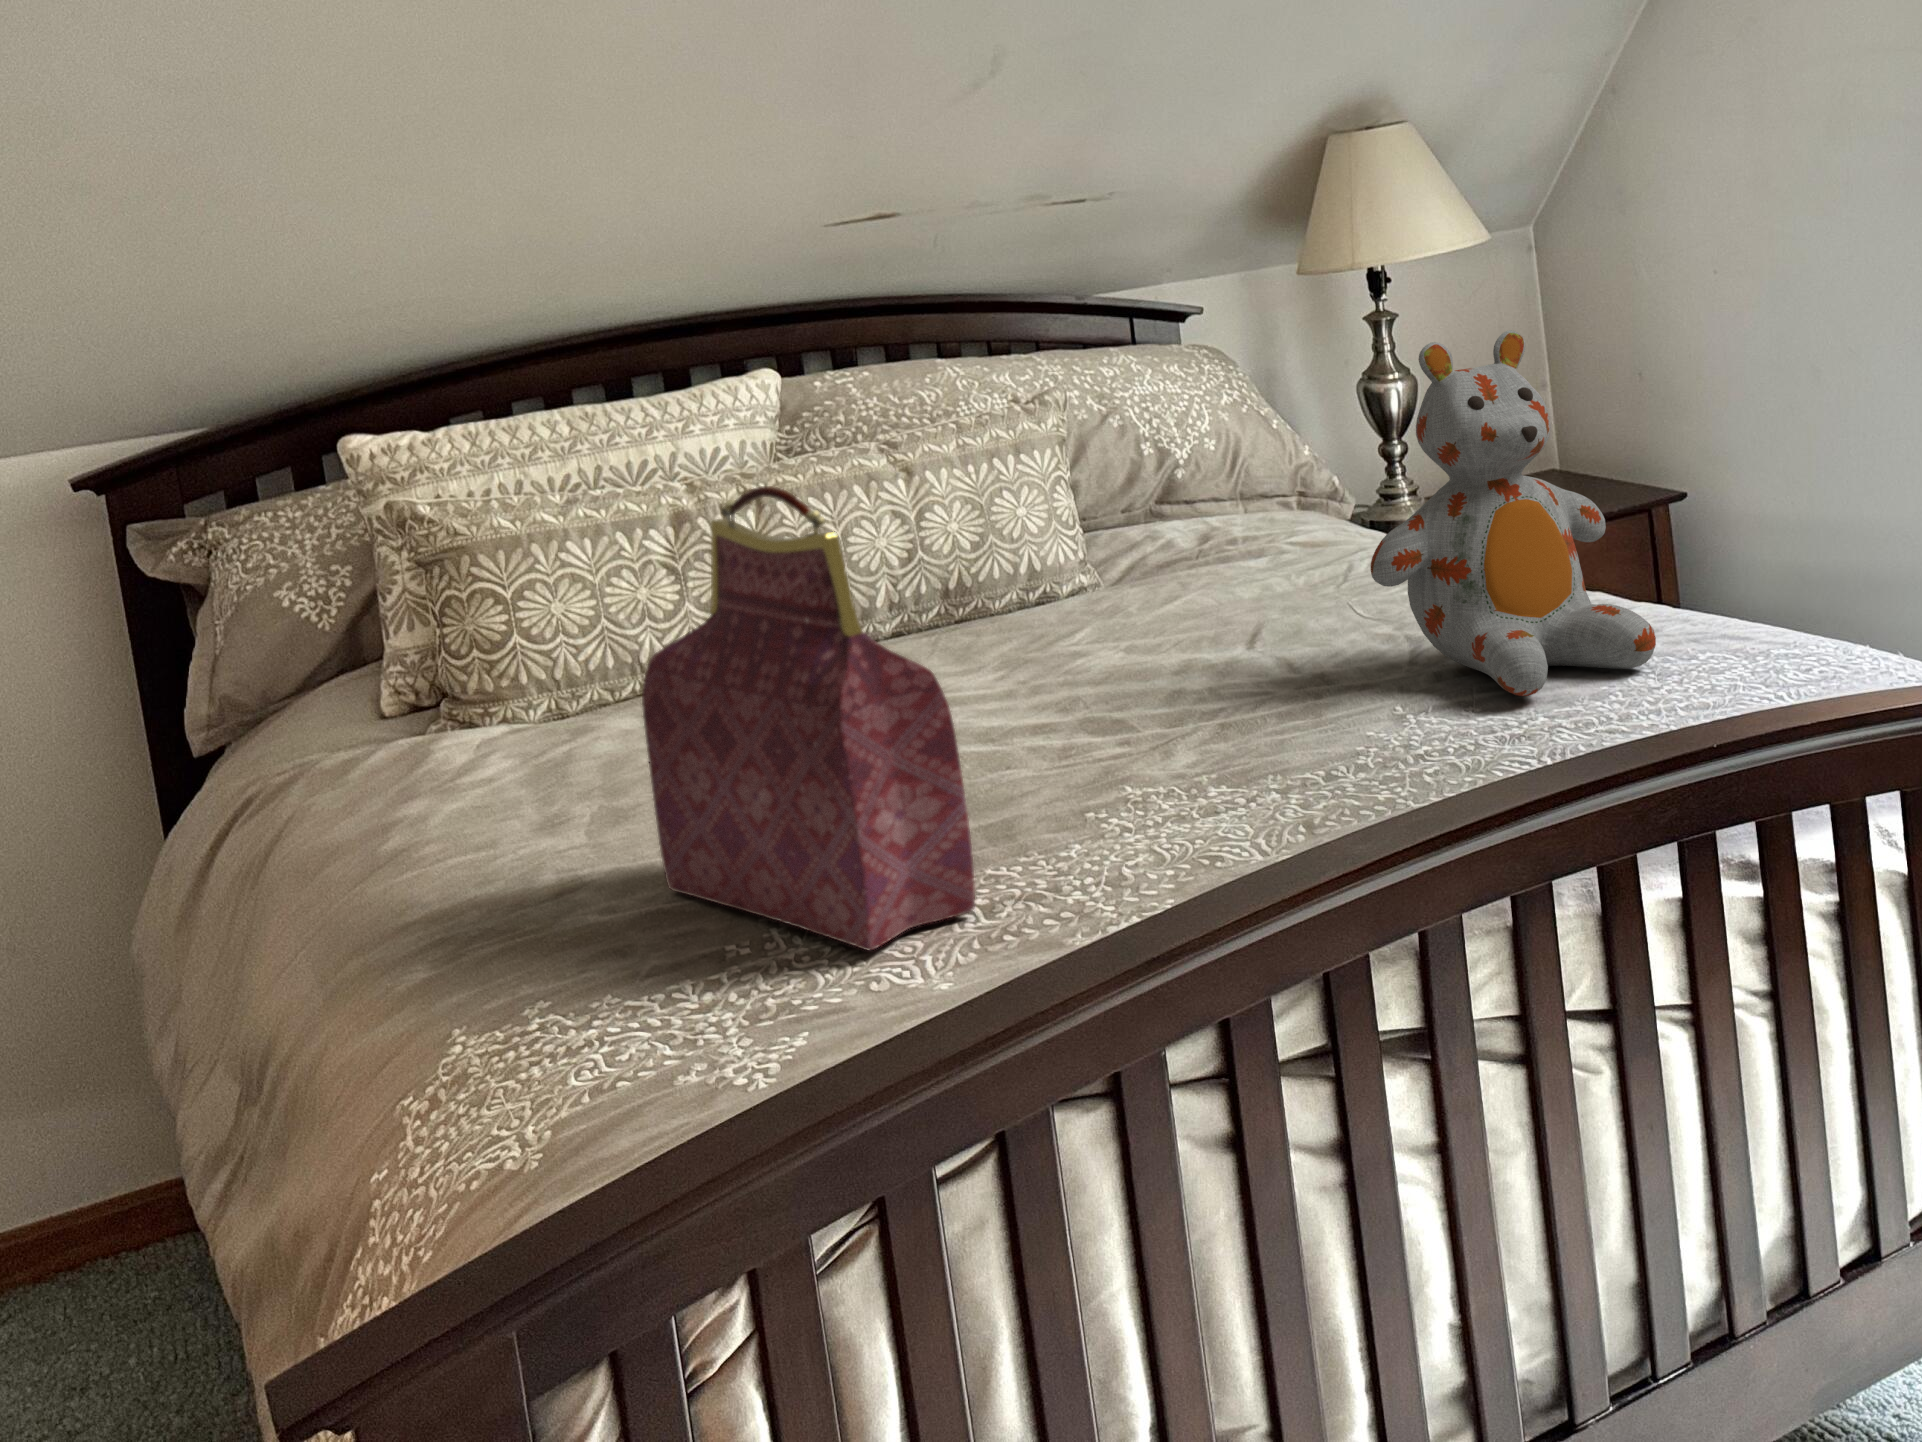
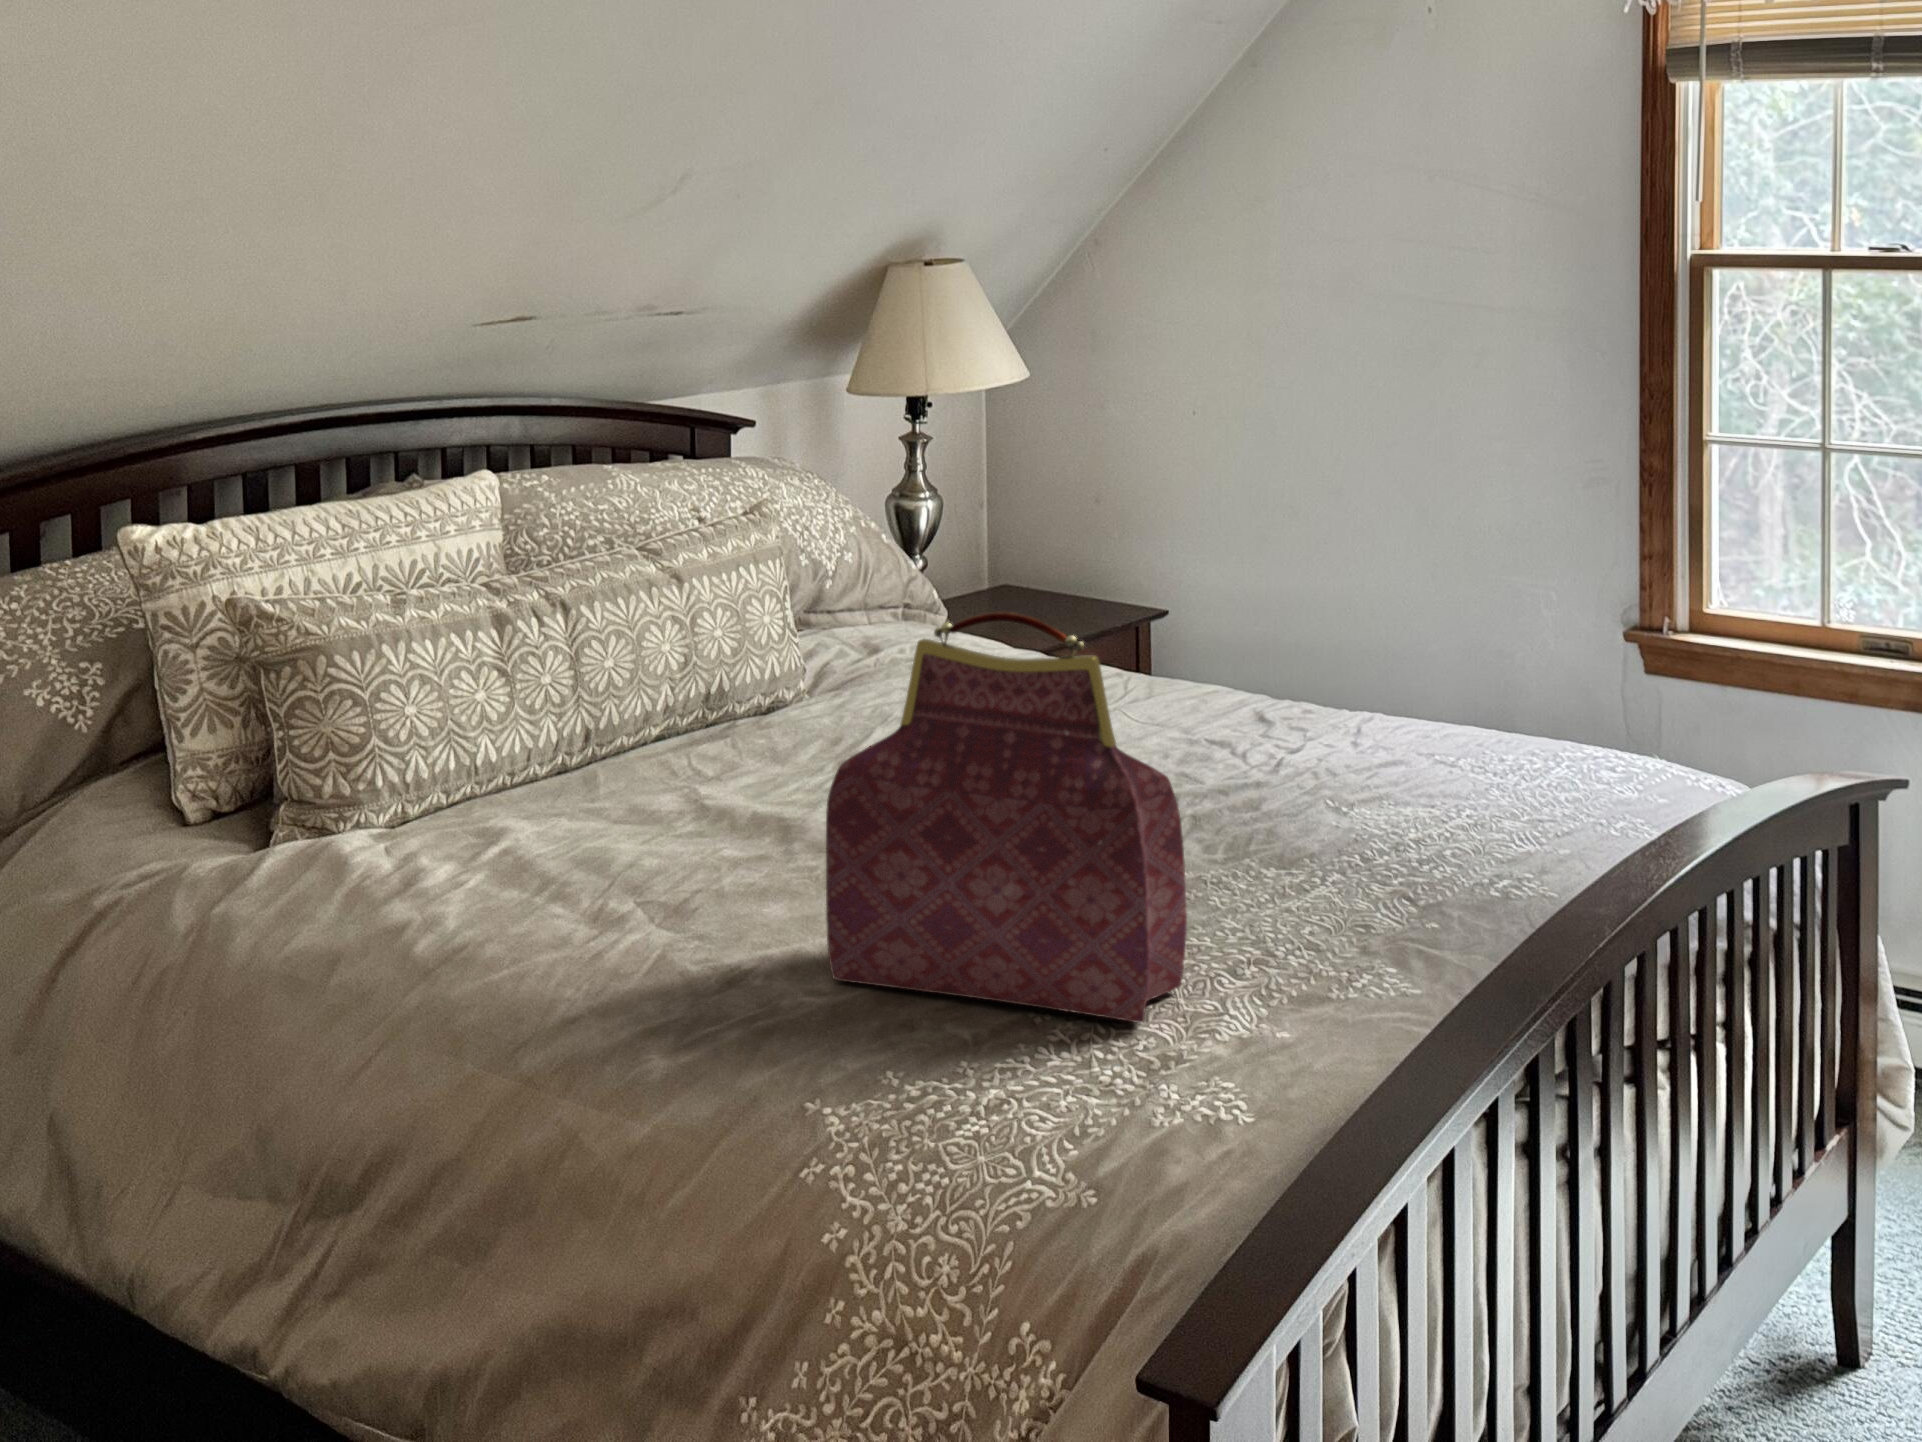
stuffed bear: present [1371,330,1656,696] -> none [1262,484,1481,794]

